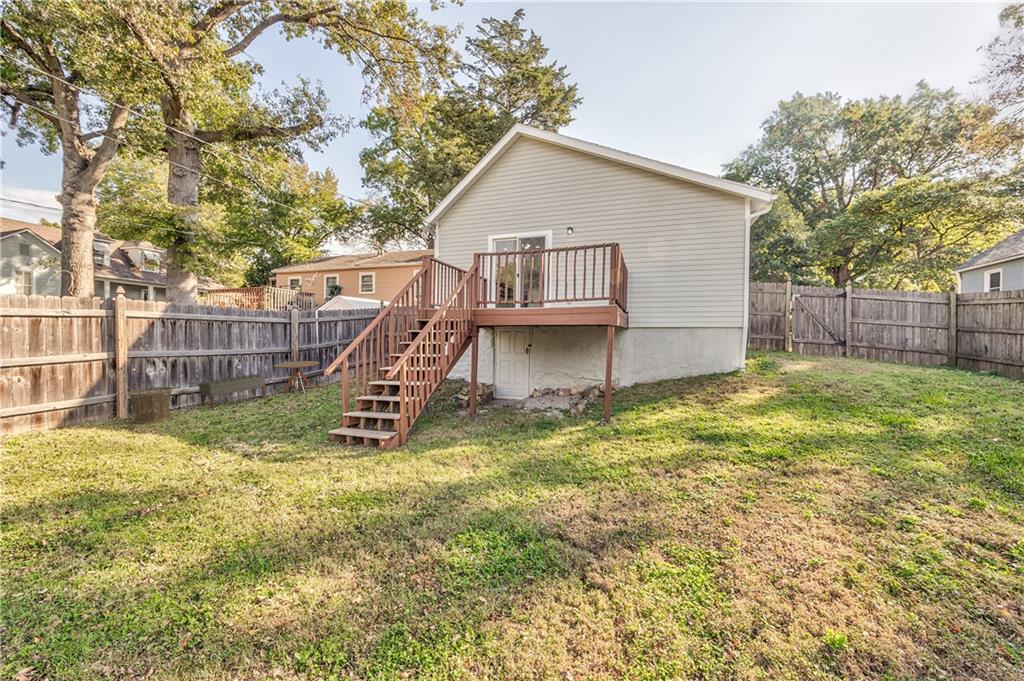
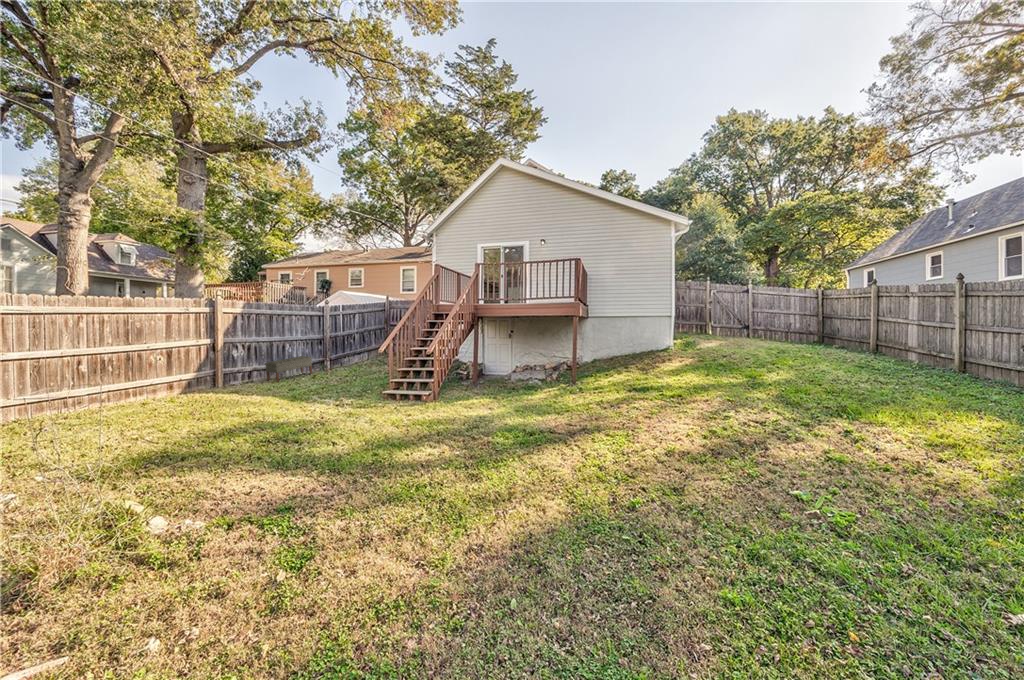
round table: present [274,361,319,393] -> none [315,346,350,371]
basket: present [127,387,173,423] -> none [223,365,254,392]

